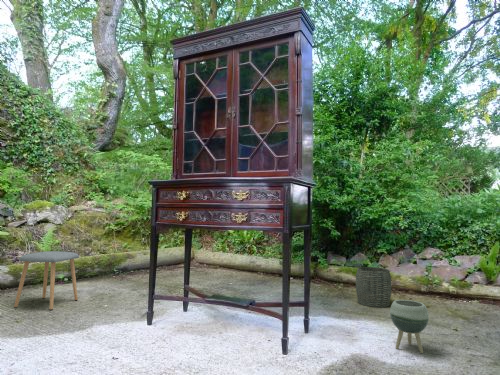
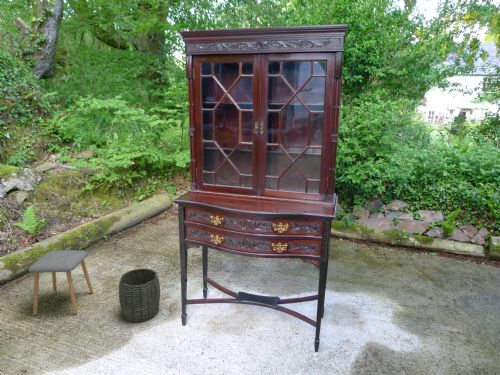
woven basket: present [356,267,392,307] -> present [119,269,160,322]
planter: present [390,300,429,353] -> none [399,291,431,335]

